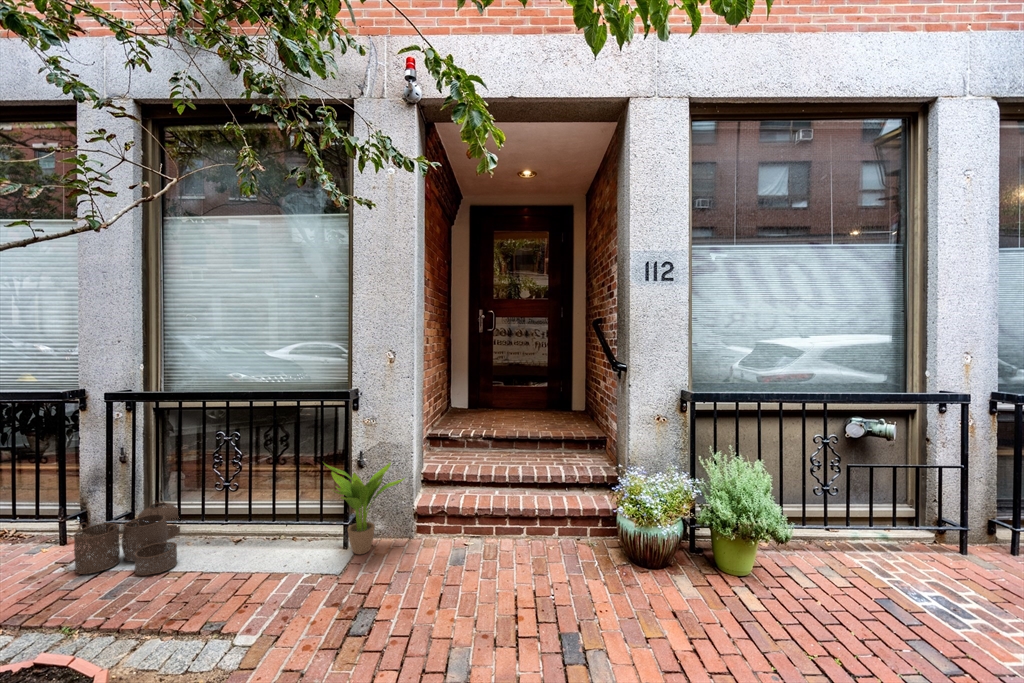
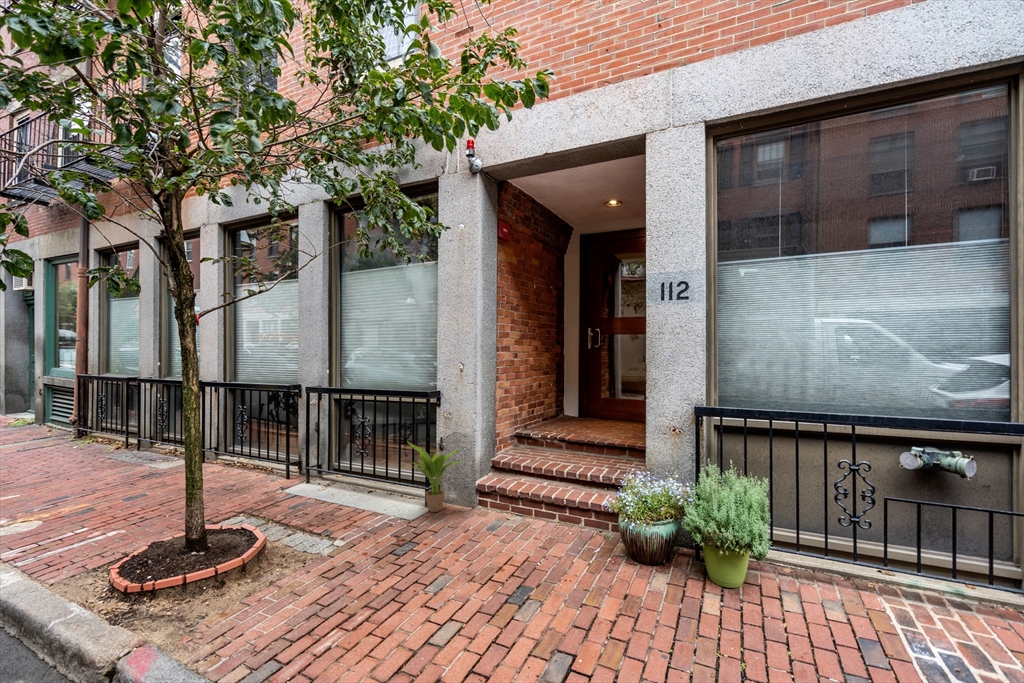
woven basket: present [74,501,180,575] -> none [285,459,346,502]

